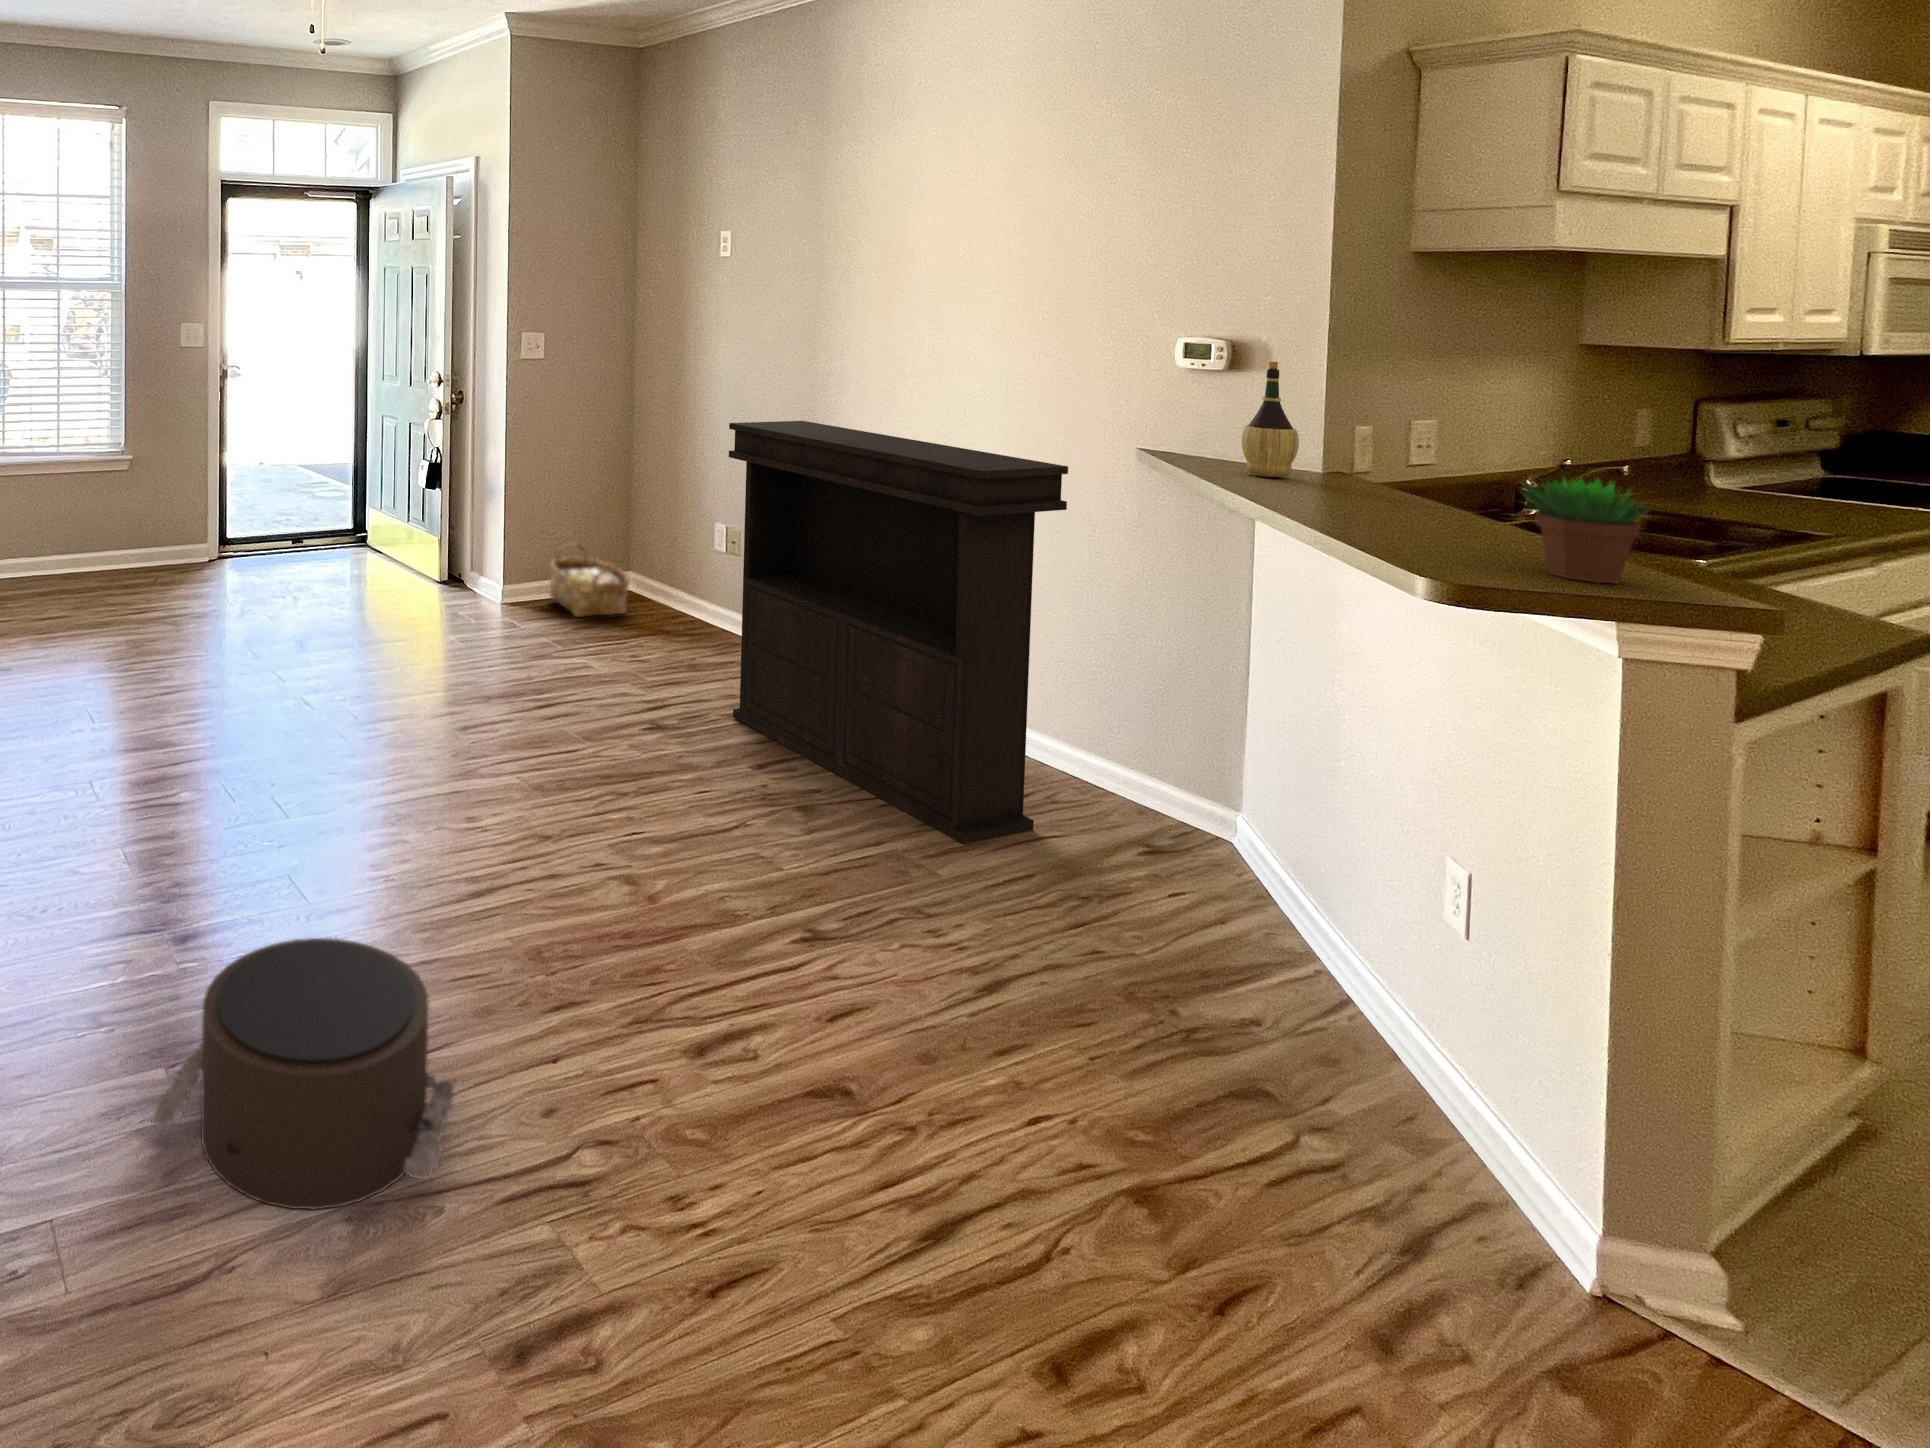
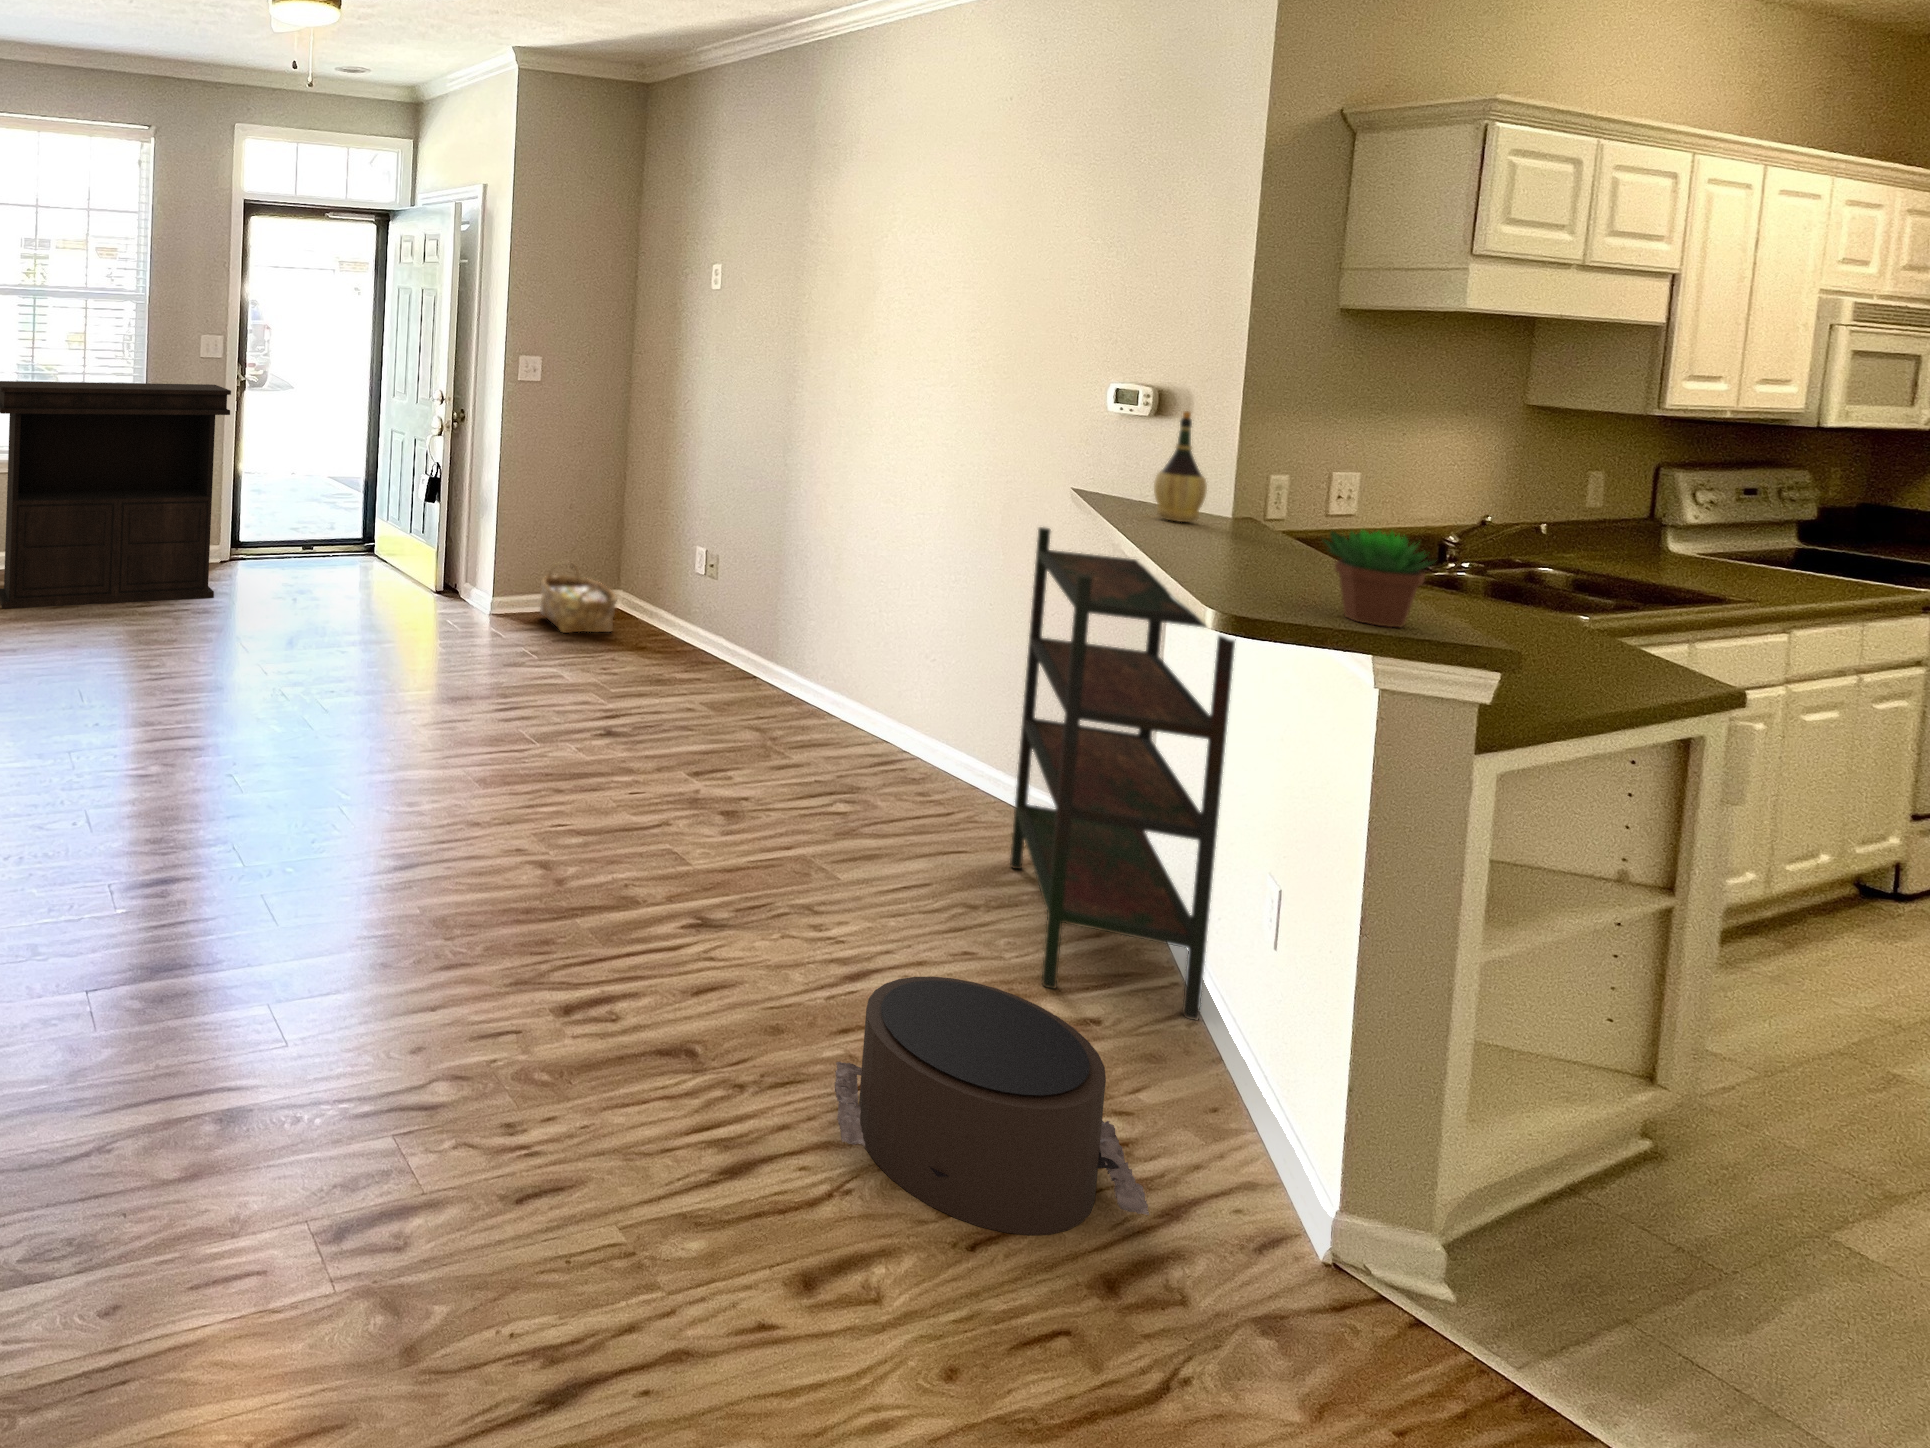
console table: present [729,421,1068,845] -> present [0,381,231,608]
bookshelf: none [1102,489,1380,1011] -> present [1010,527,1236,1020]
pouf: present [152,938,455,1209] -> present [835,976,1149,1235]

